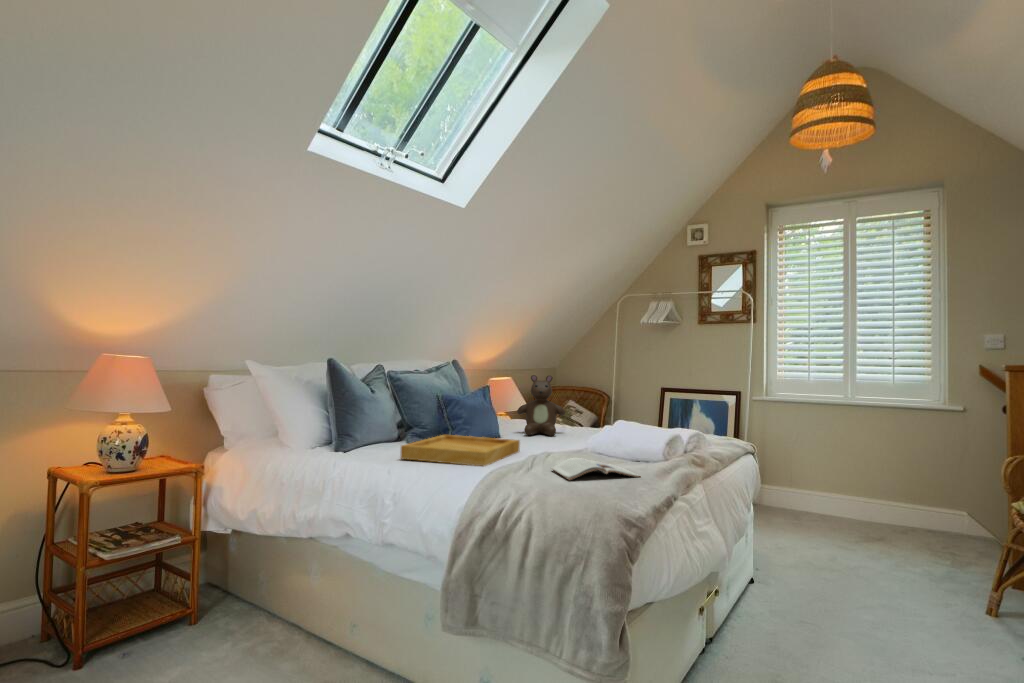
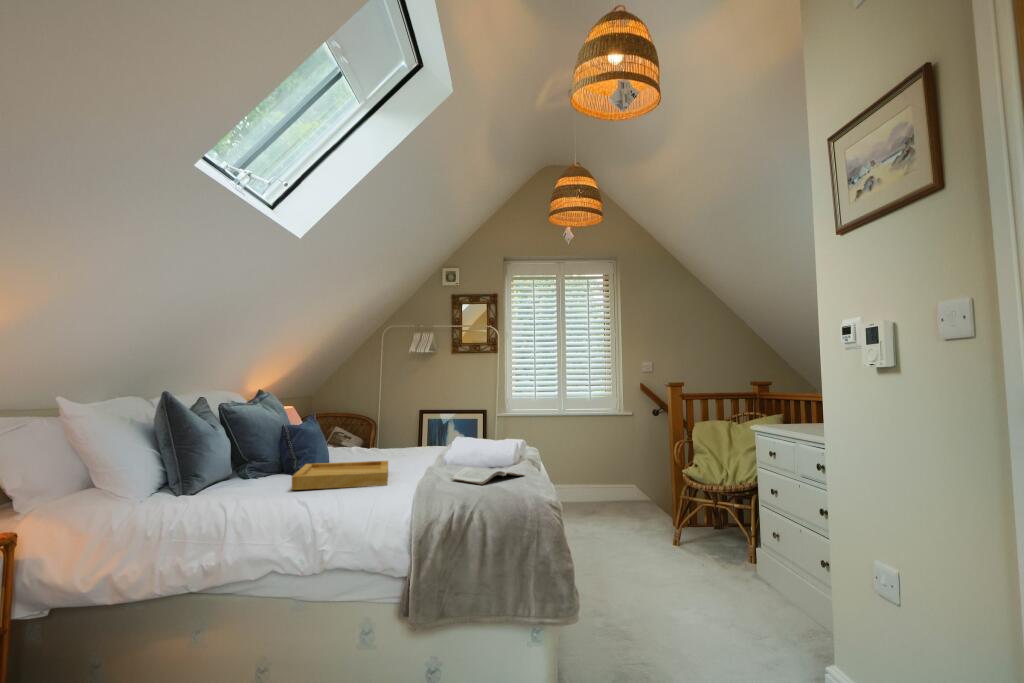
teddy bear: present [517,375,565,436] -> none [347,401,392,458]

